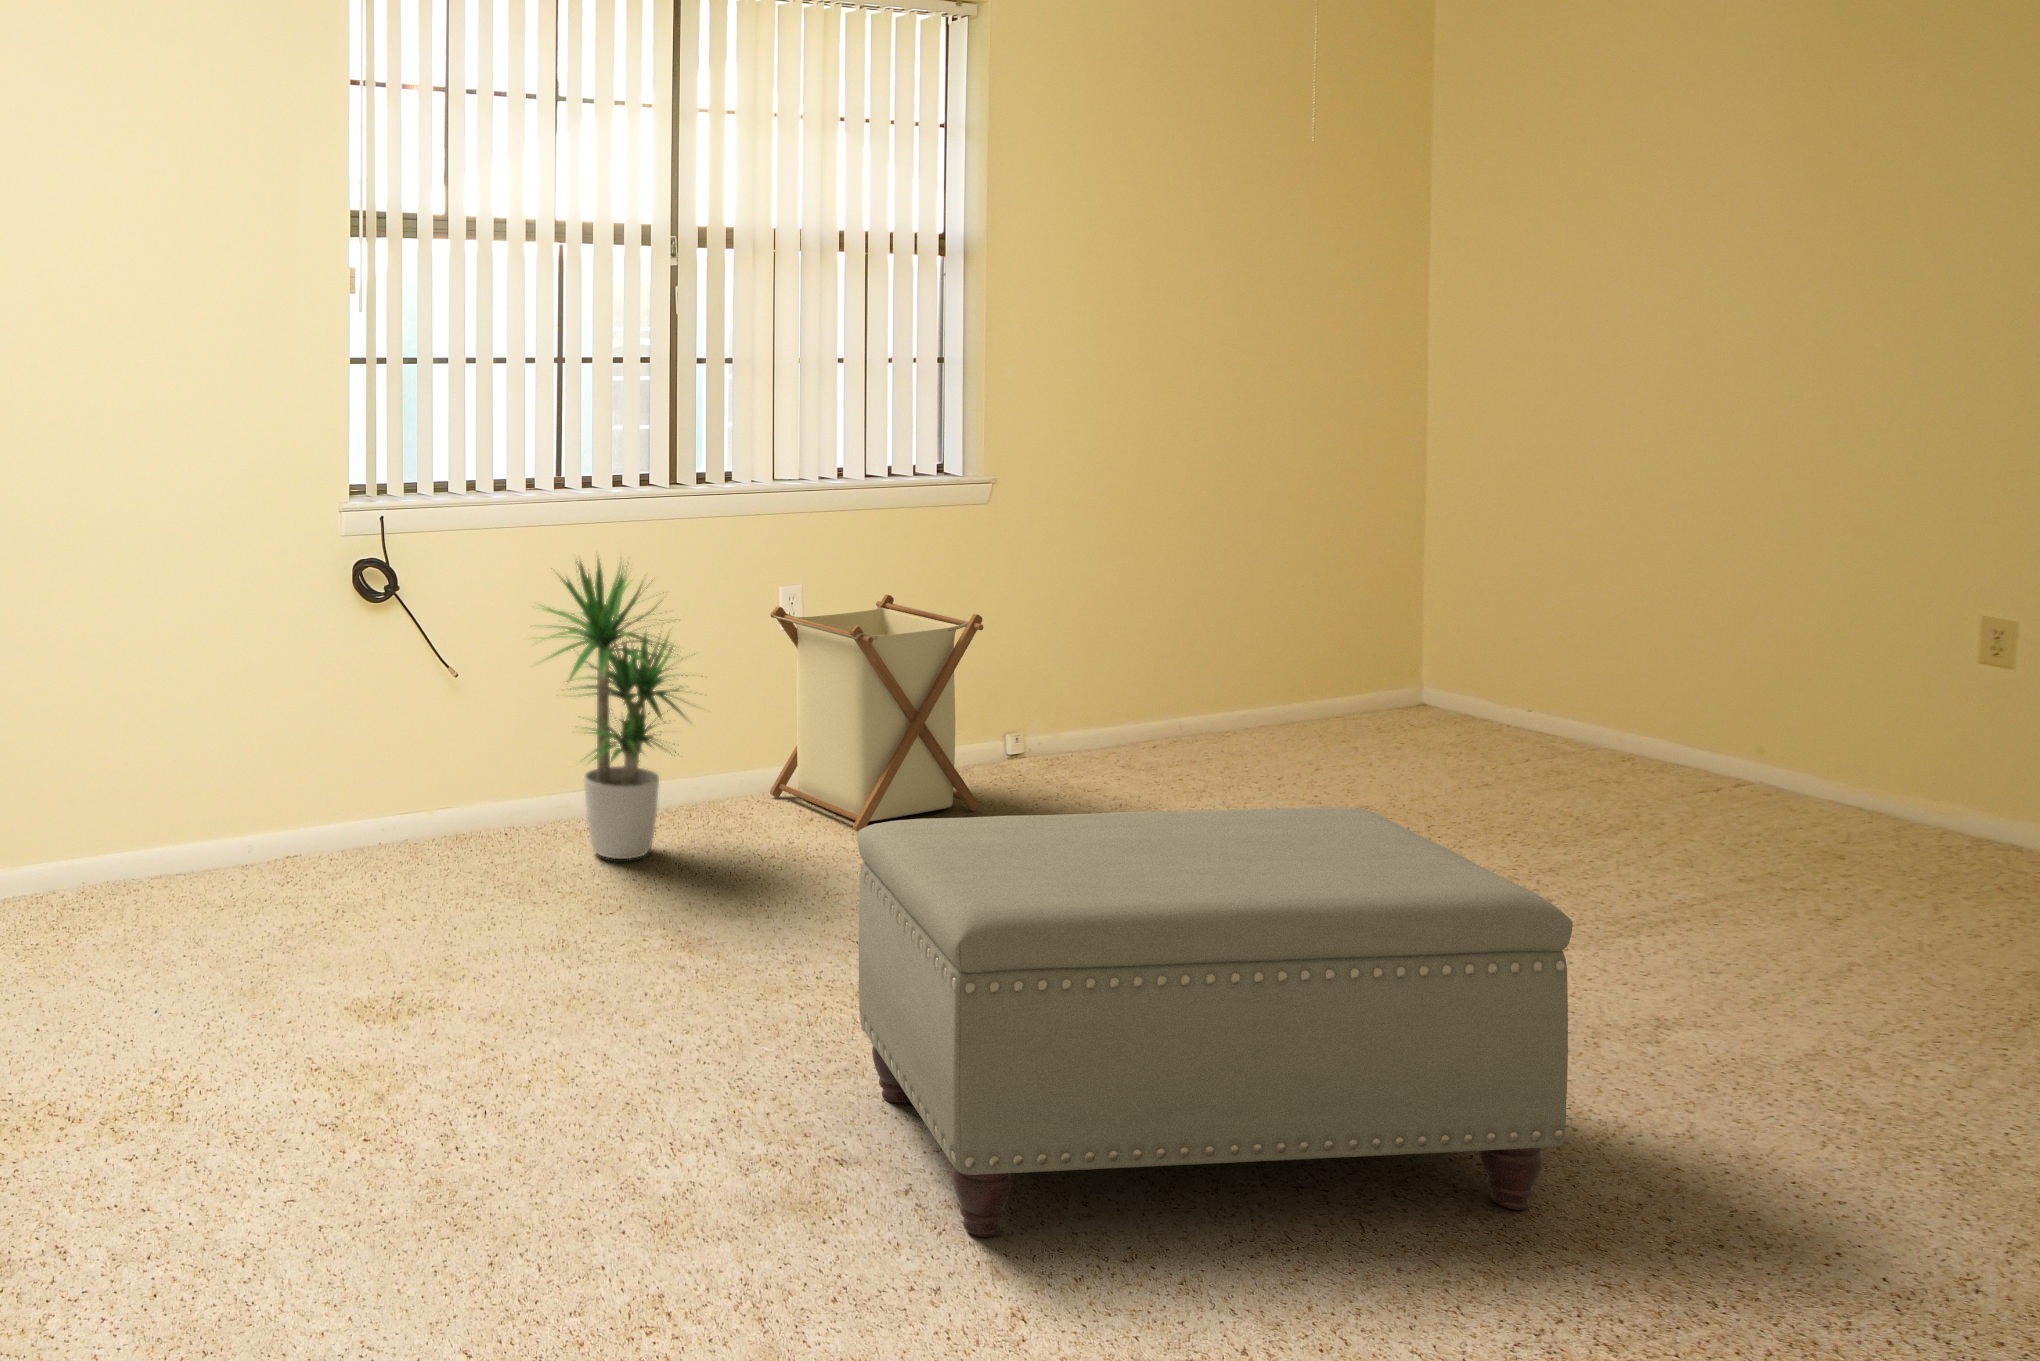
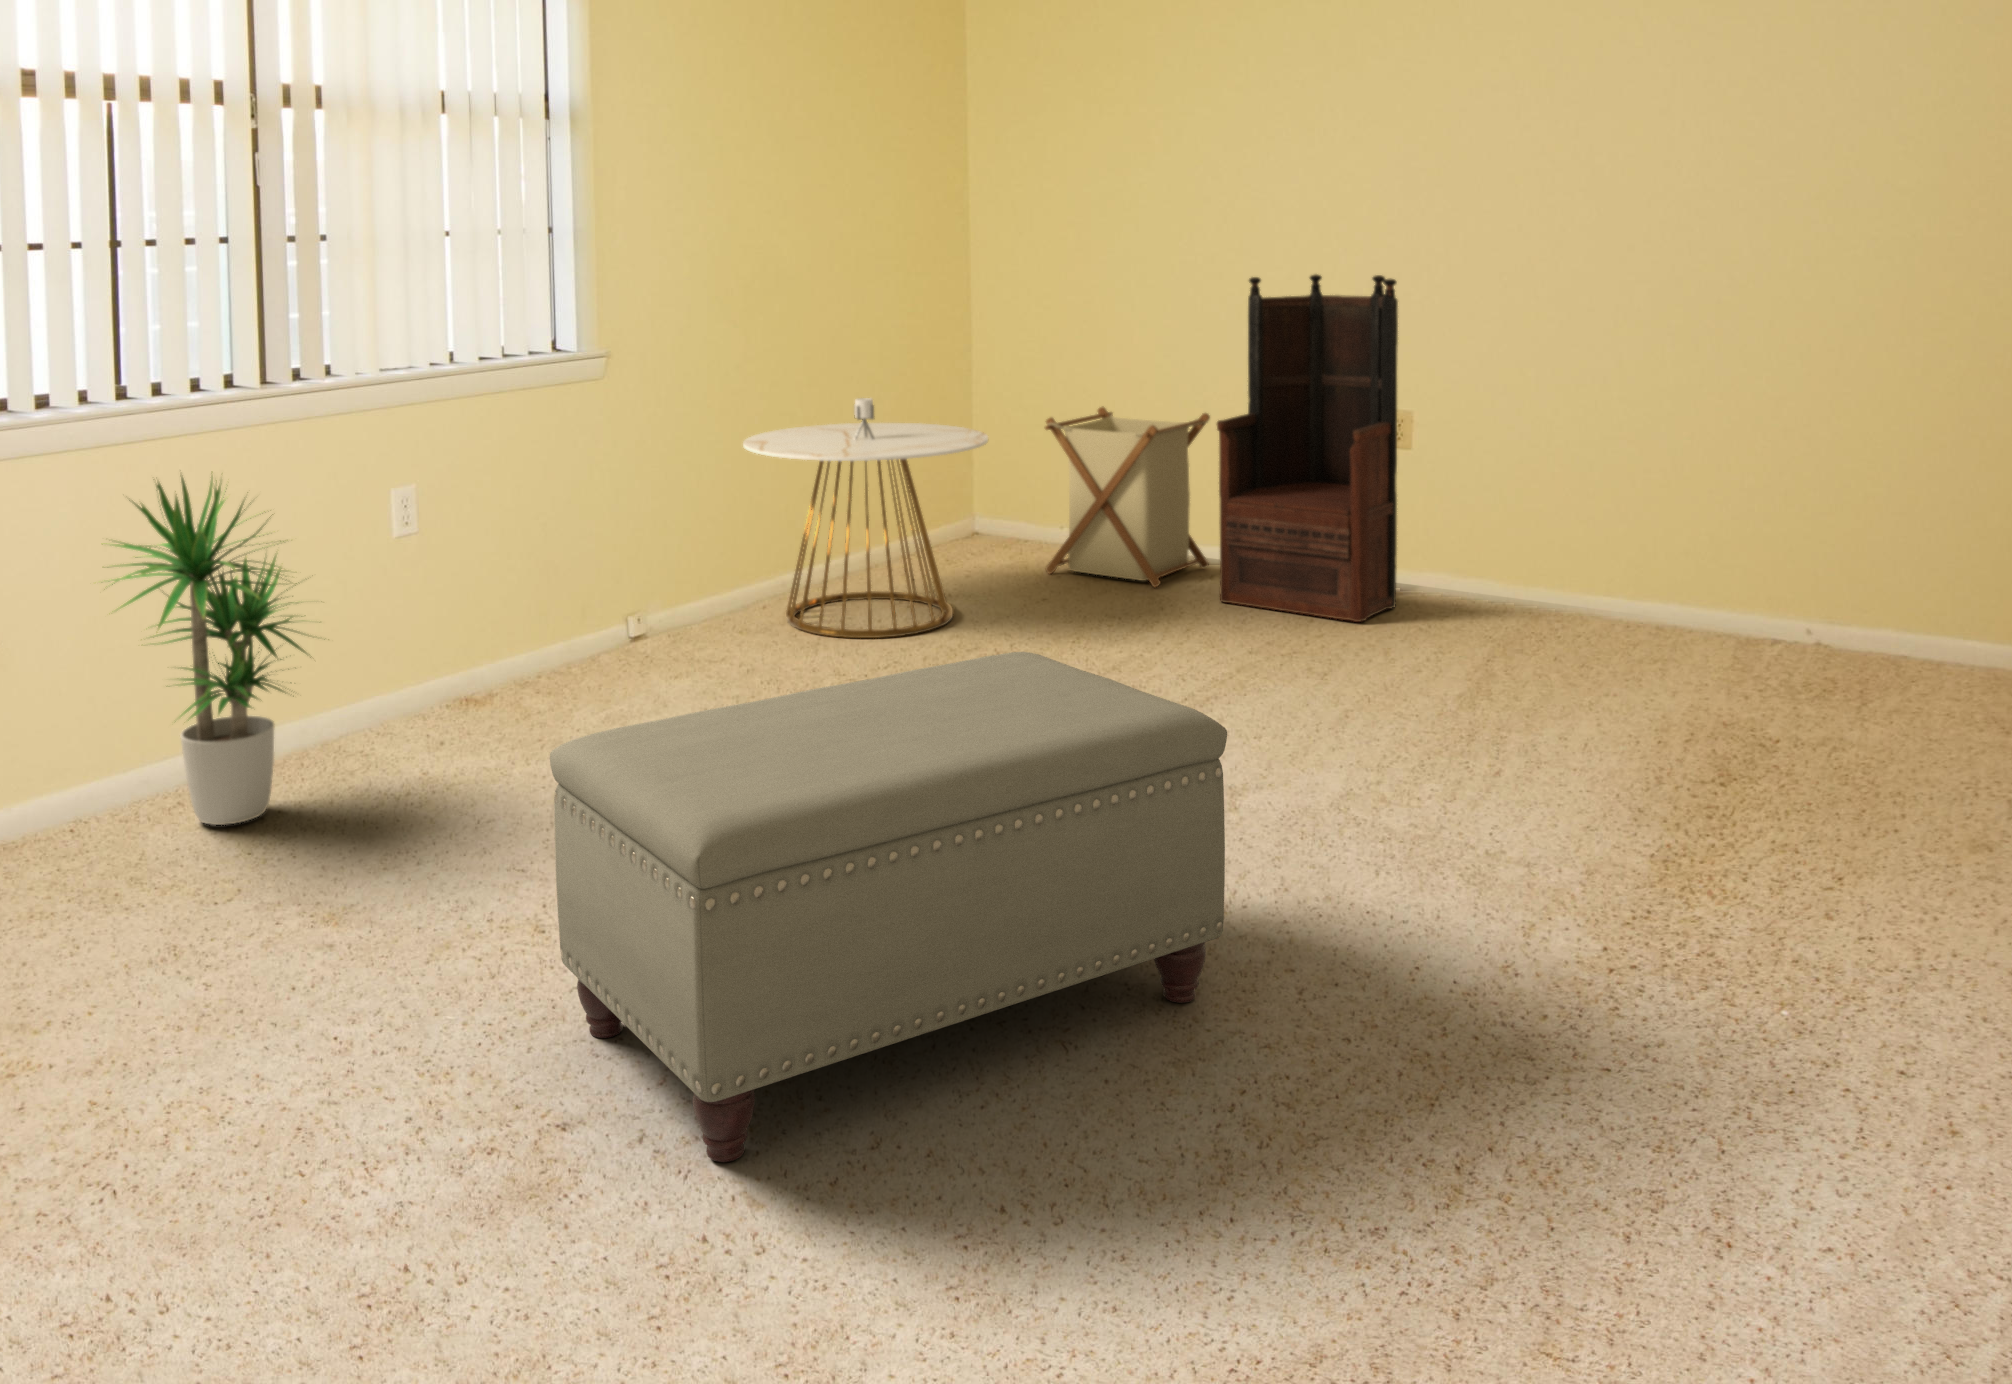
armchair: none [1695,431,1954,847] -> present [1217,274,1398,622]
side table: none [1128,535,1401,785] -> present [743,398,988,638]
laundry basket: present [770,595,983,832] -> present [1045,407,1210,587]

